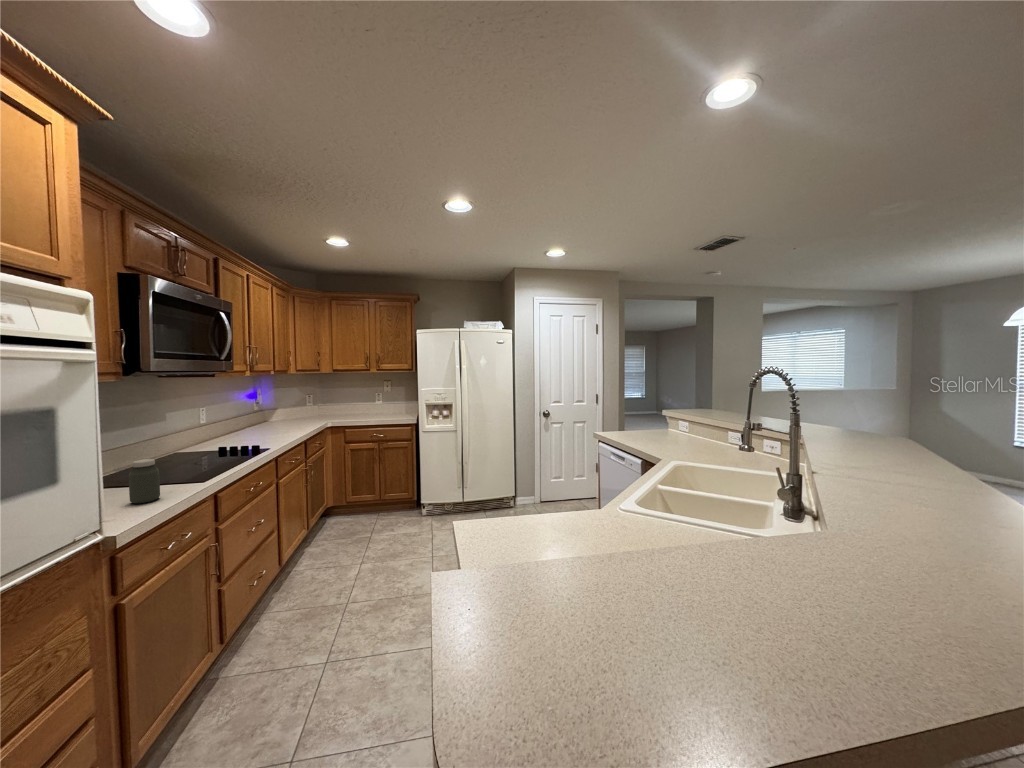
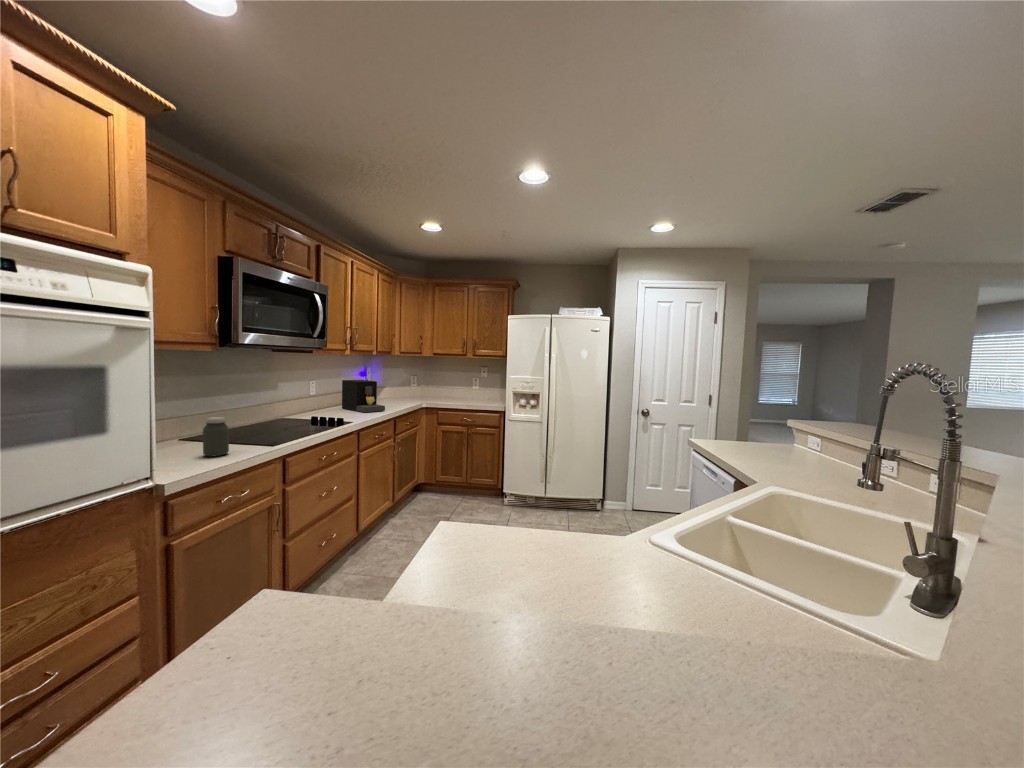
coffee maker: none [236,403,293,438] -> present [342,380,385,412]

